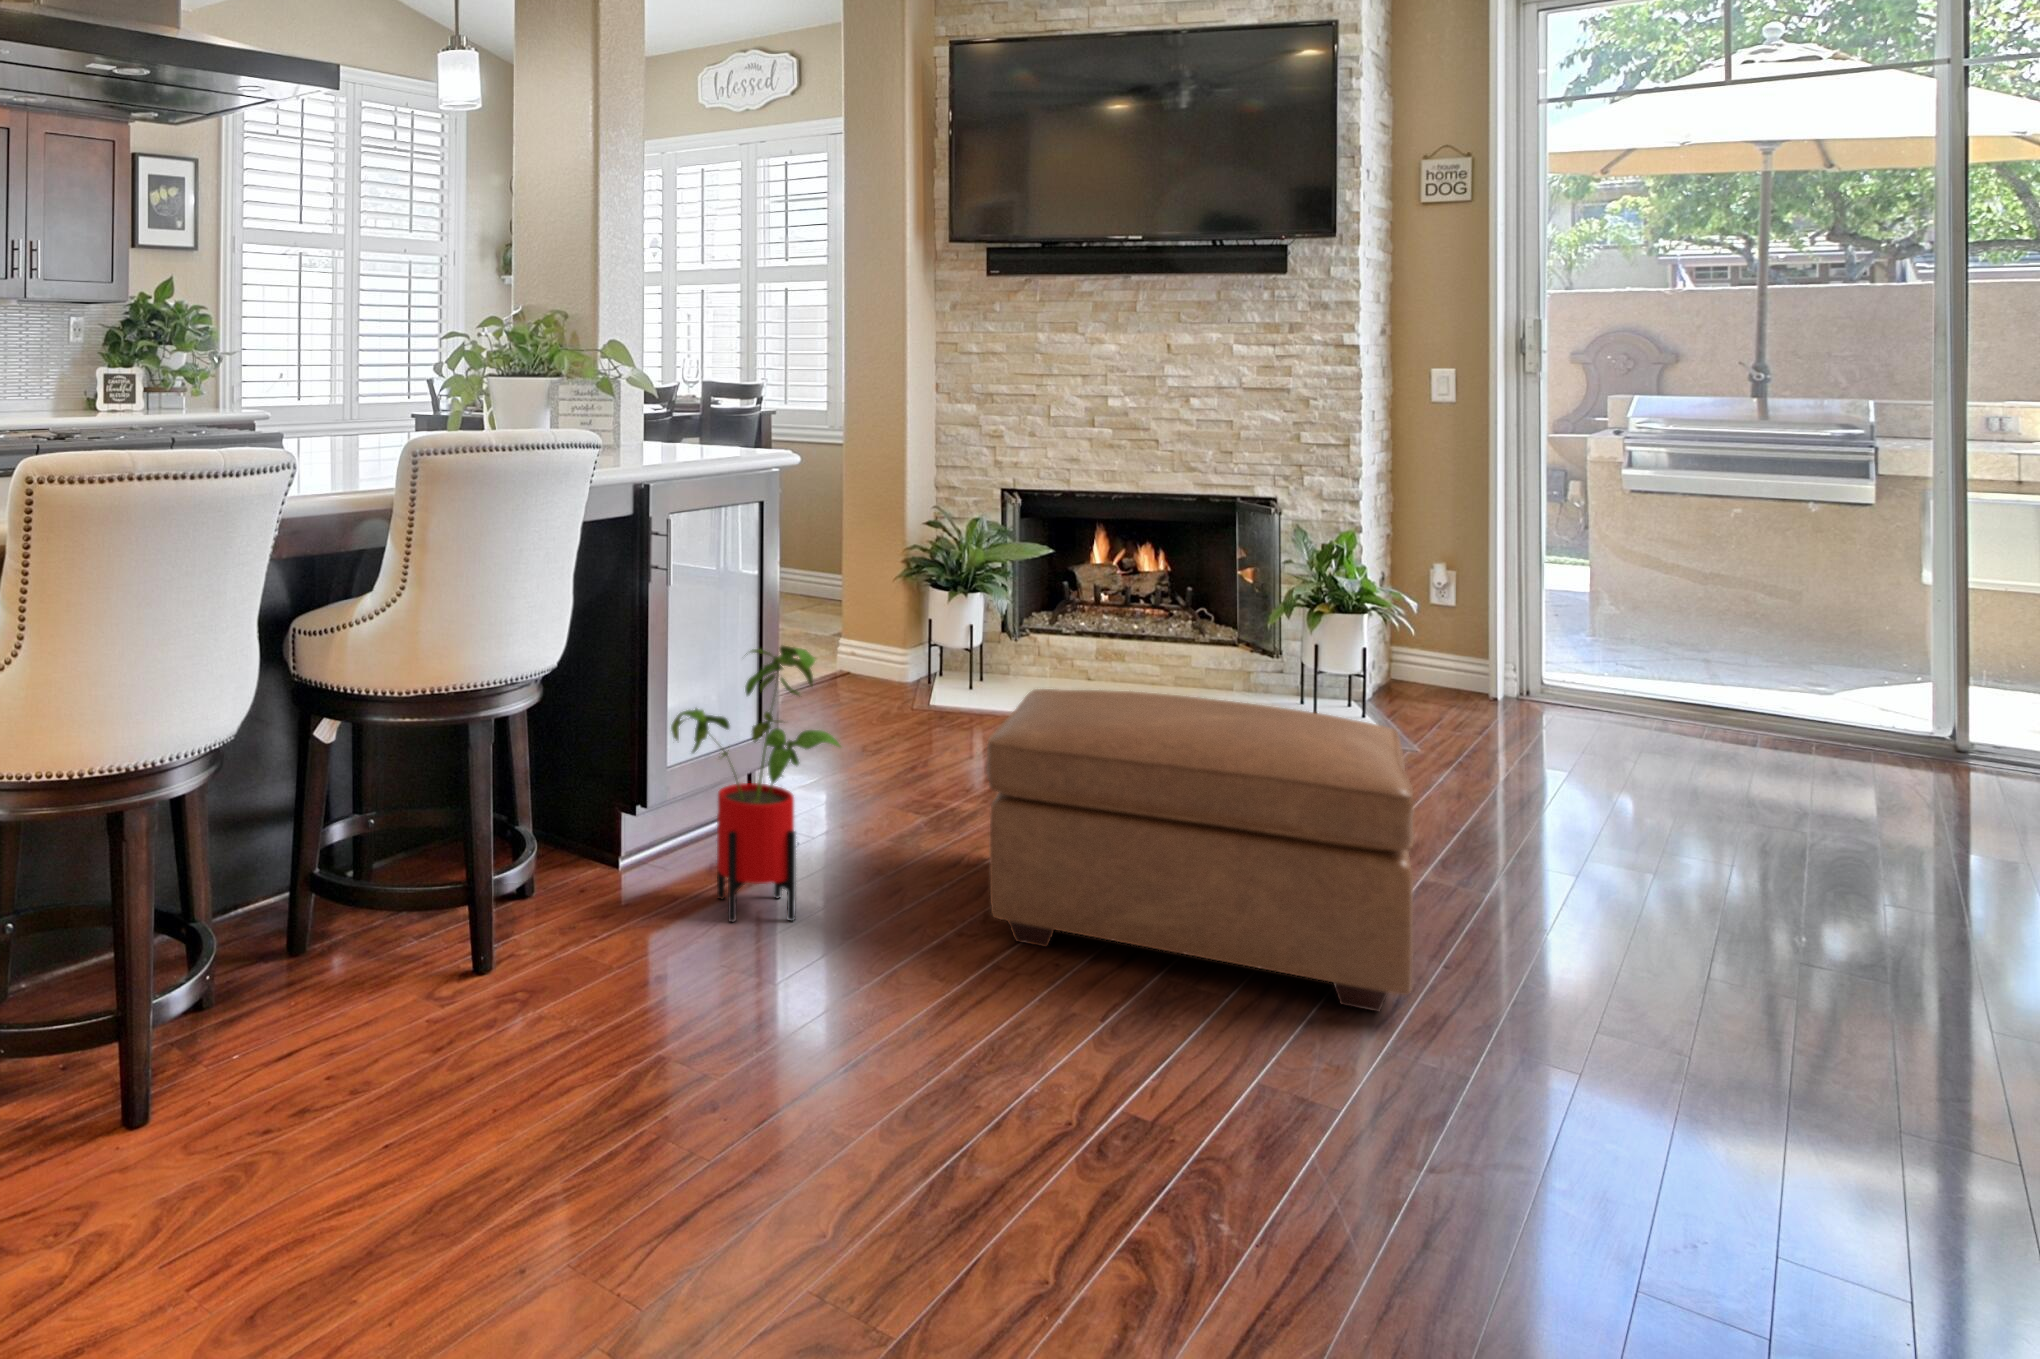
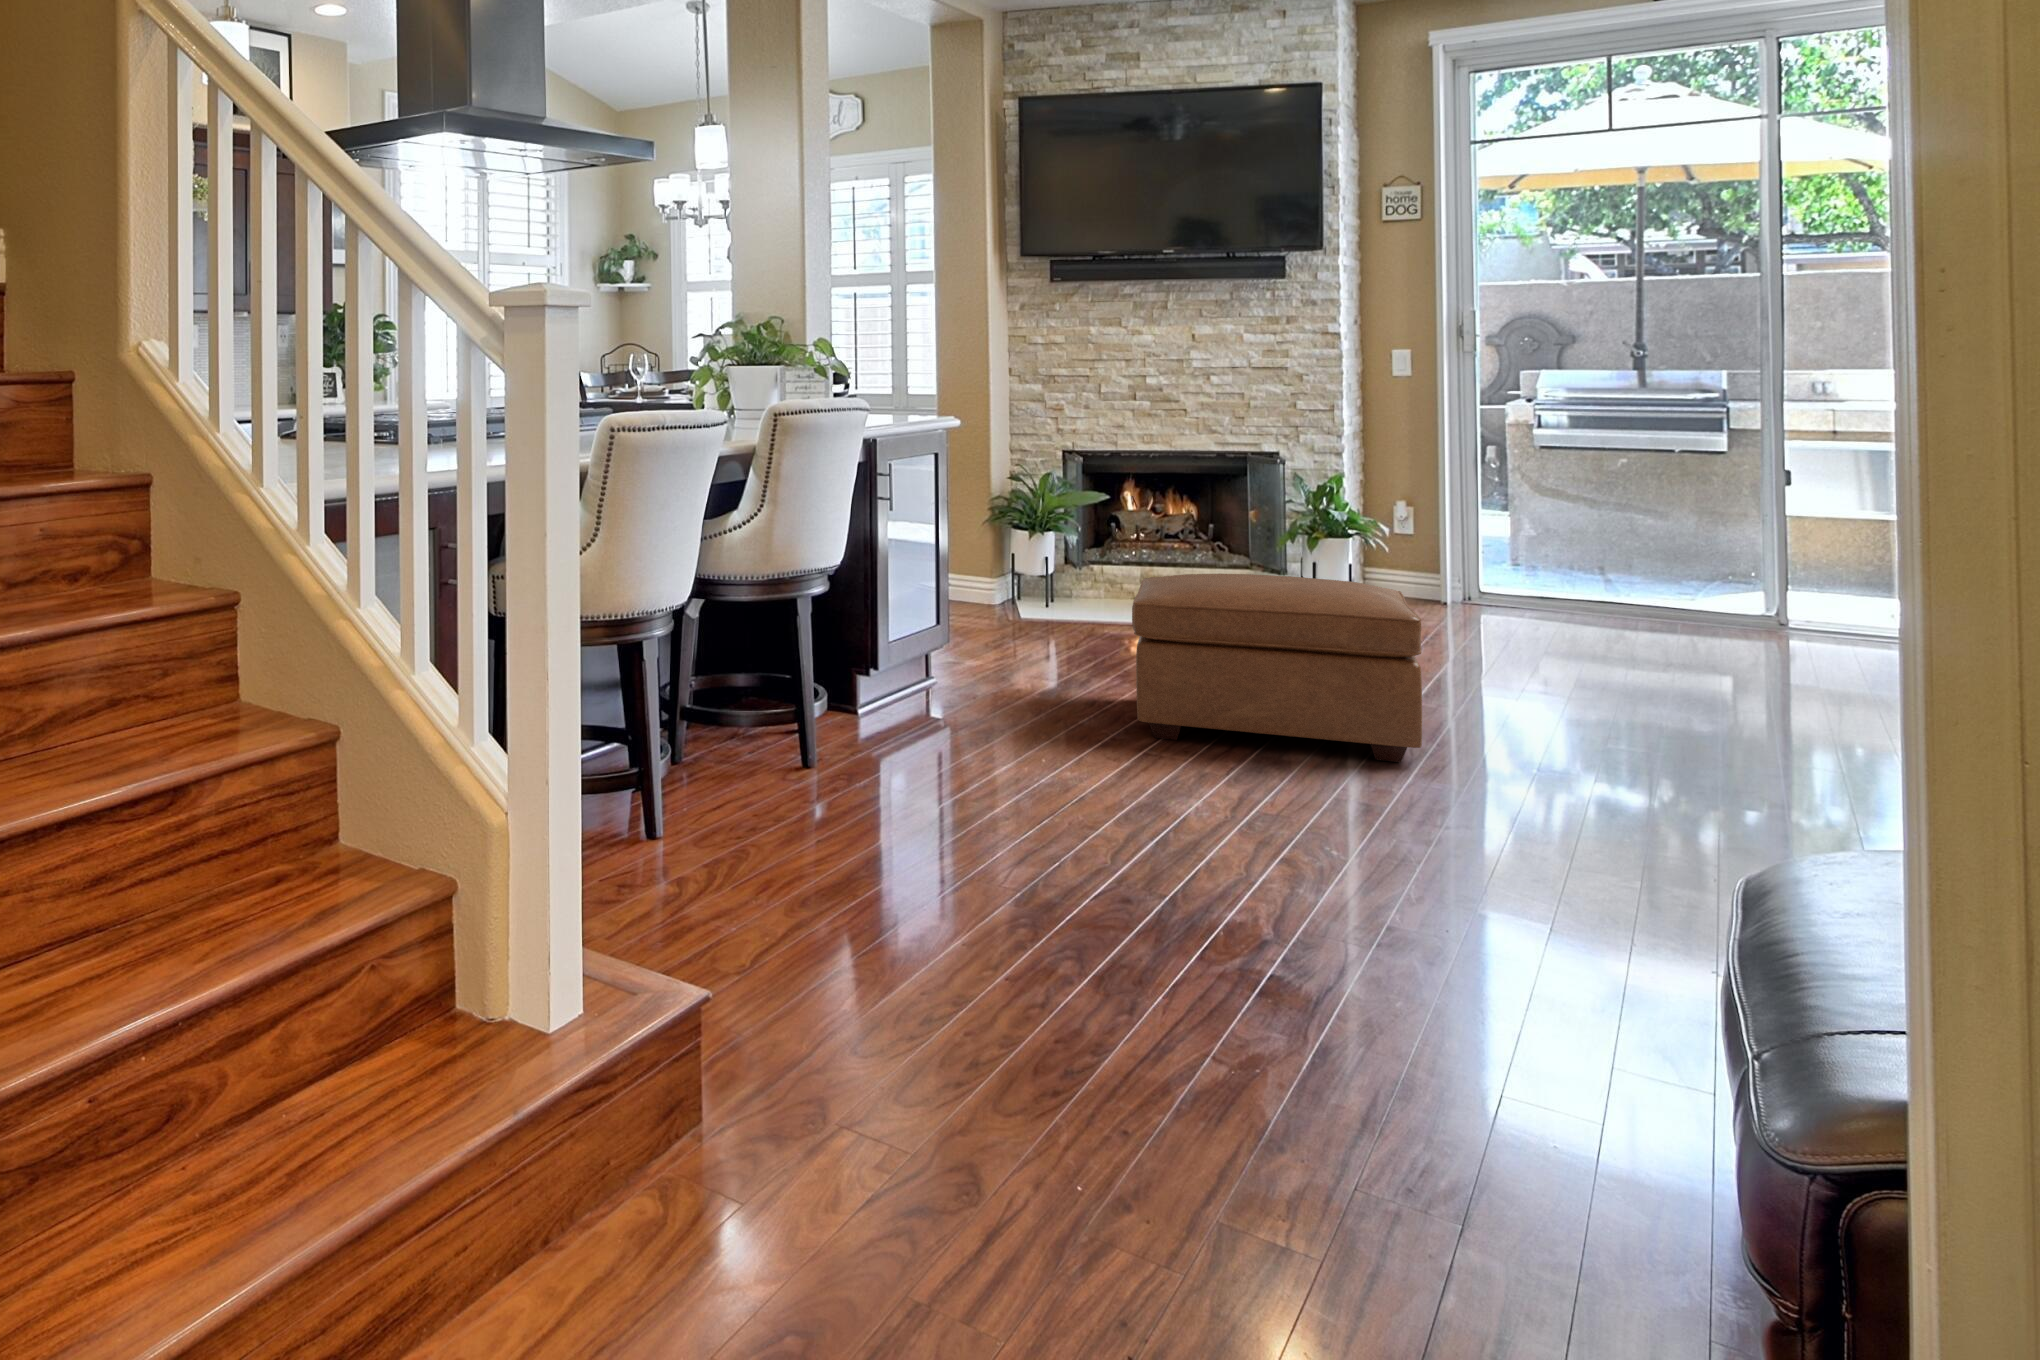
house plant: present [671,646,840,922] -> none [908,546,1037,733]

